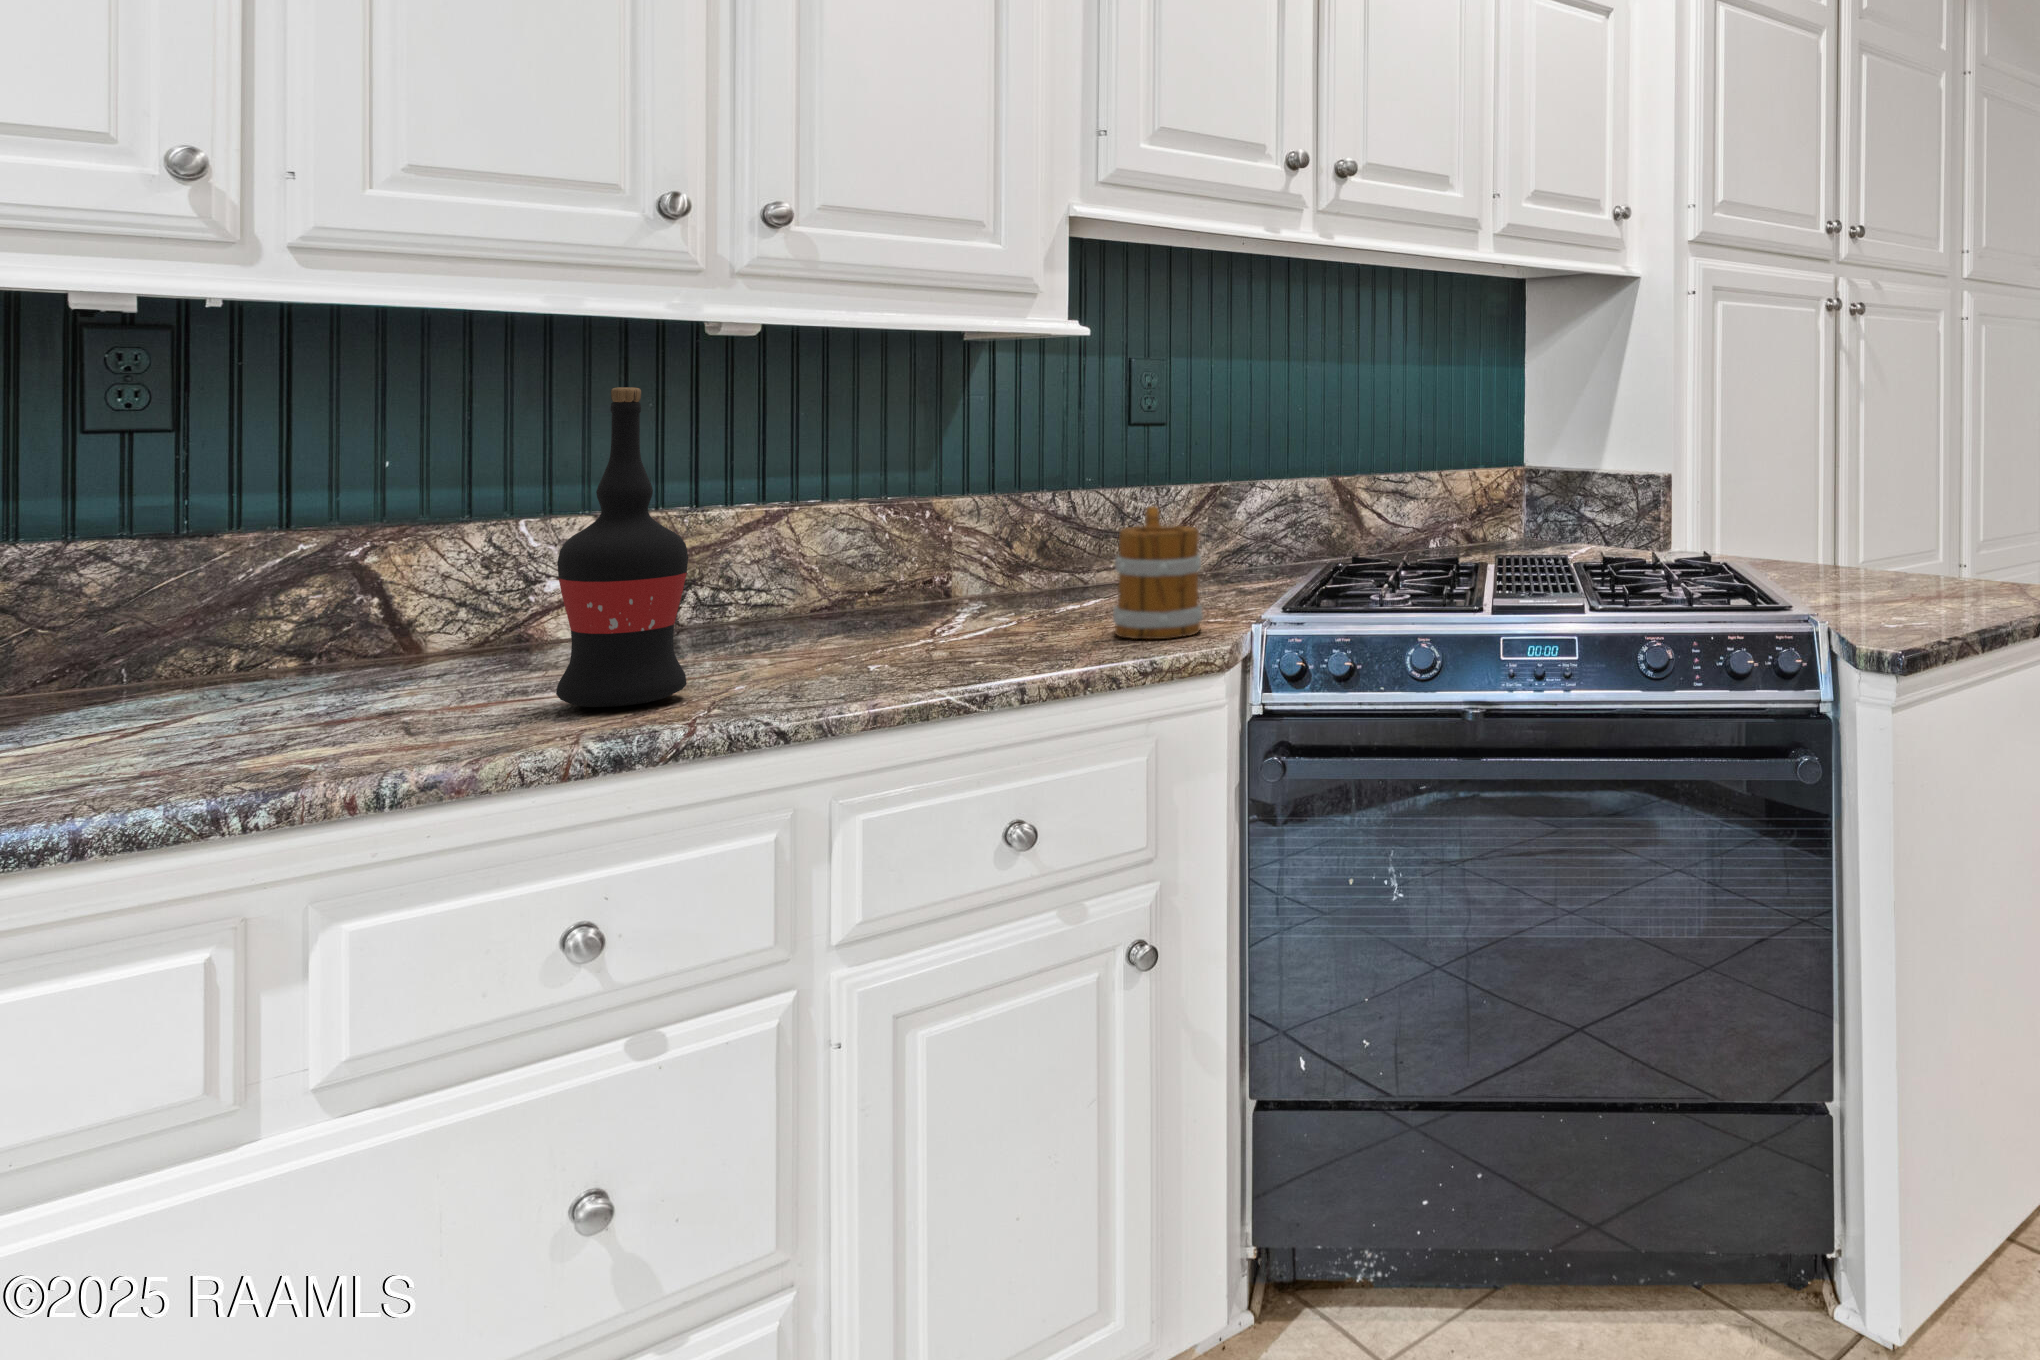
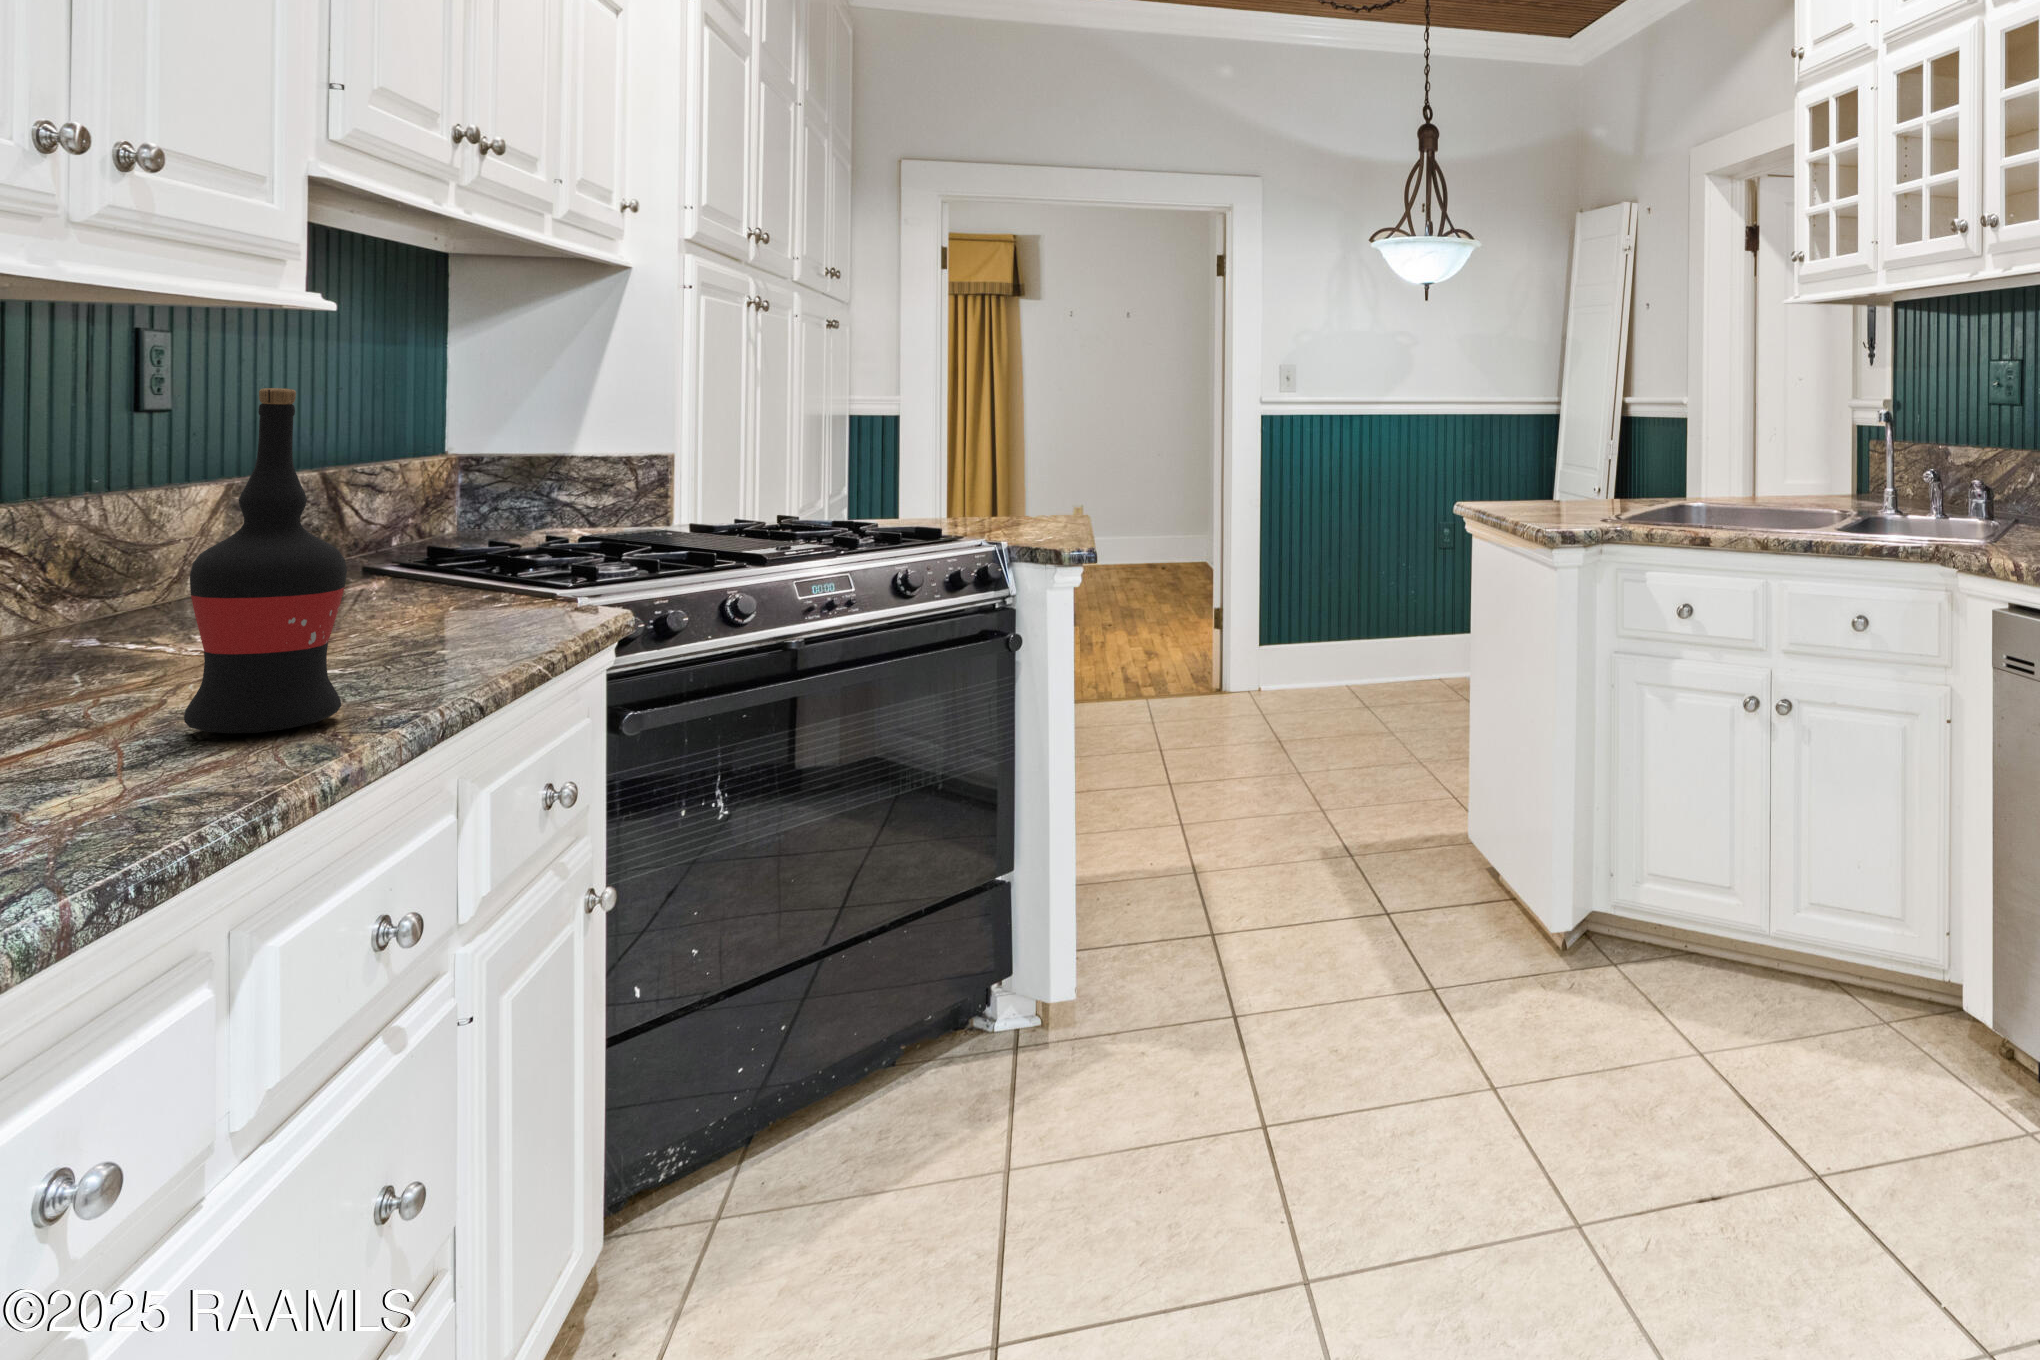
mug: present [1113,506,1203,639] -> none [449,500,577,627]

